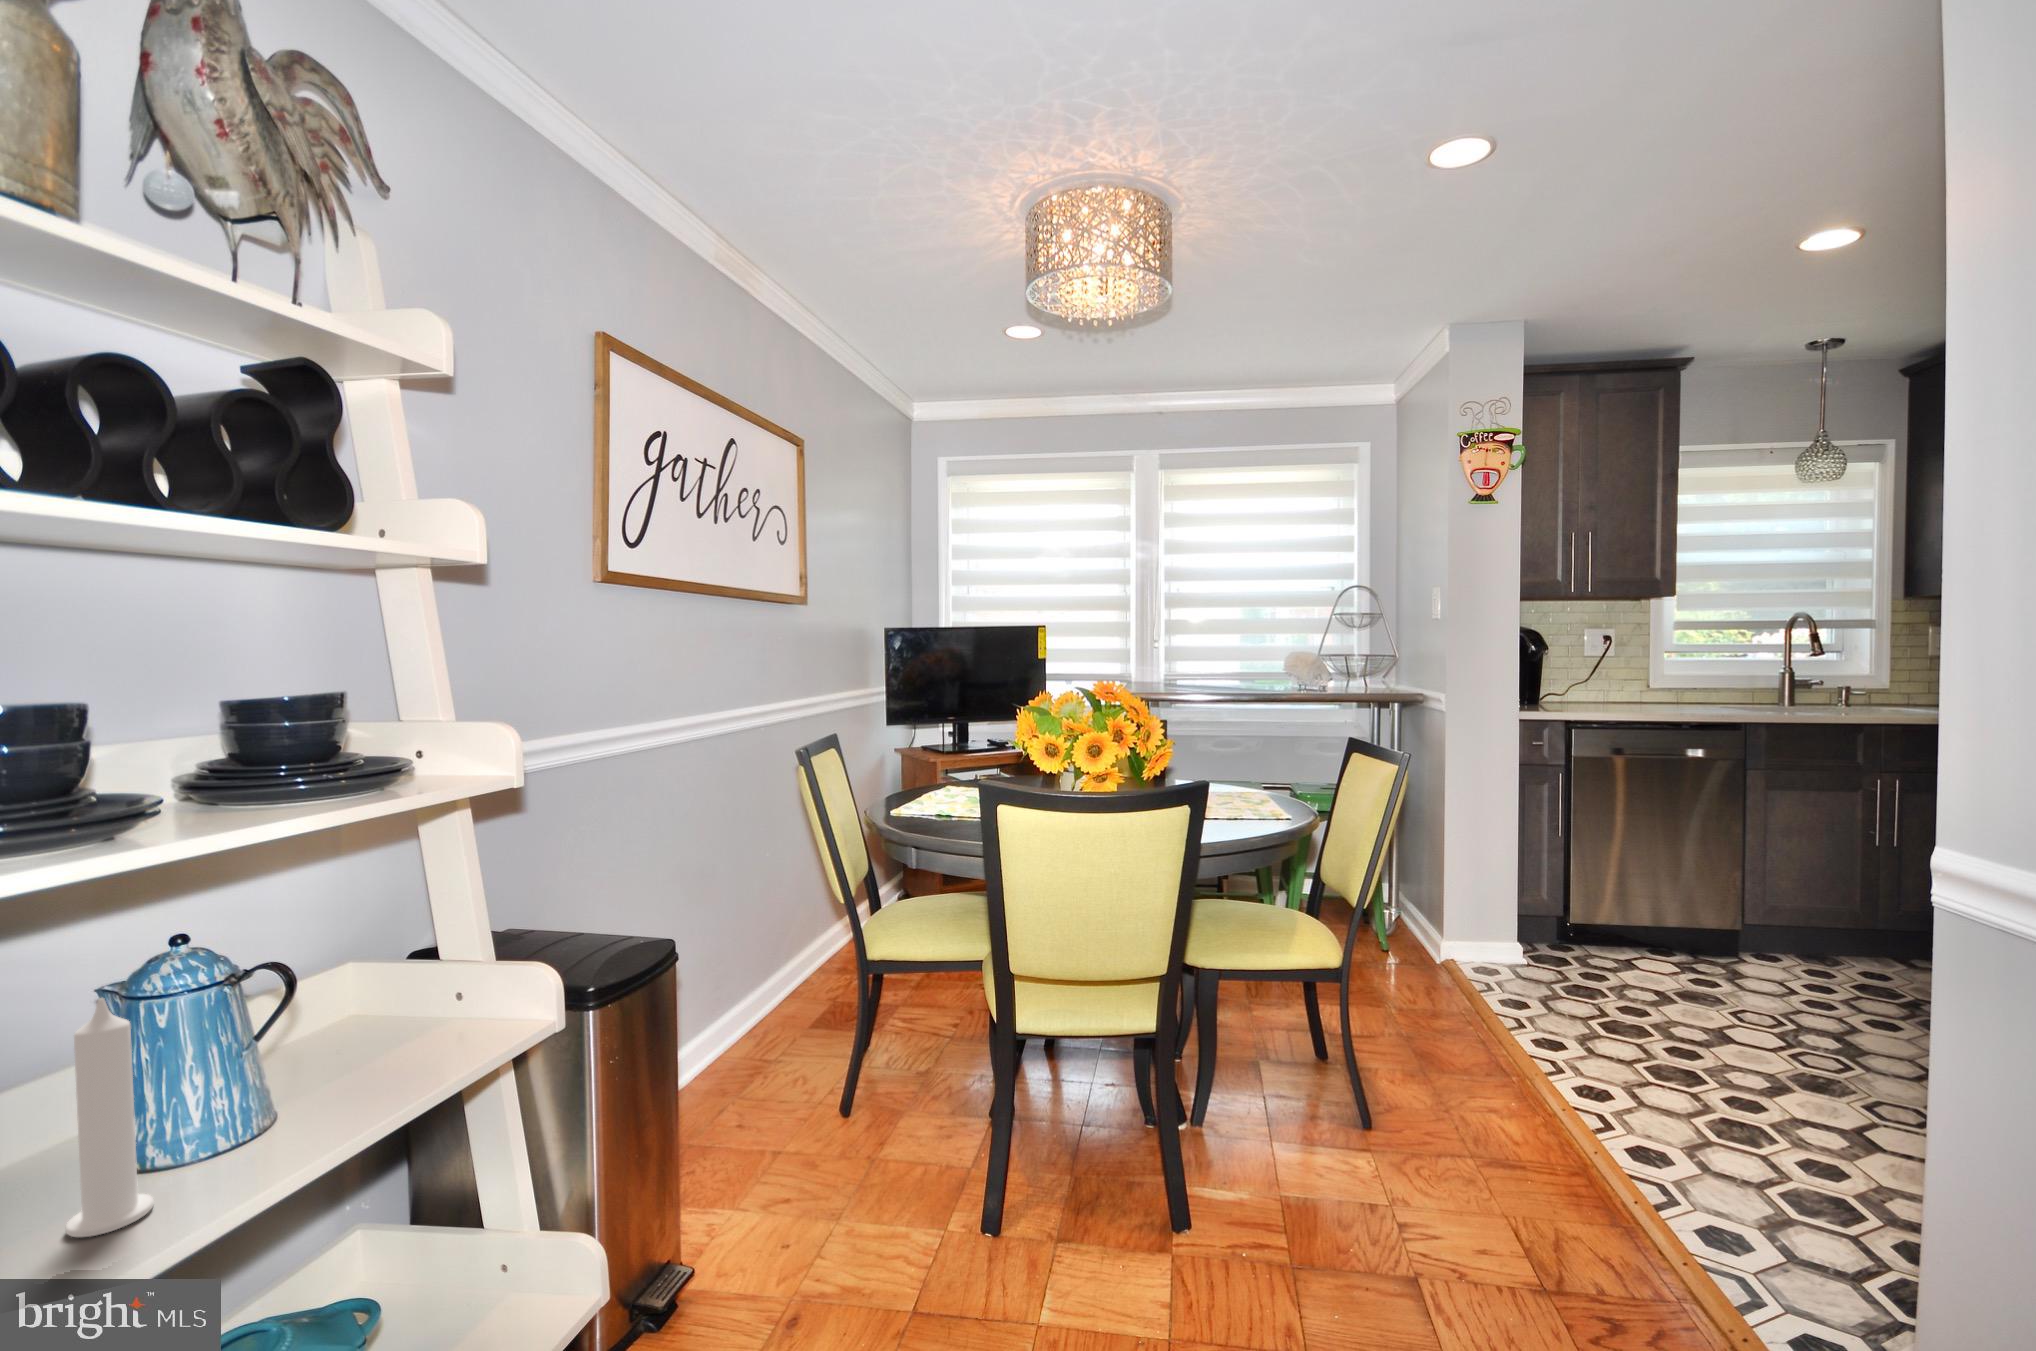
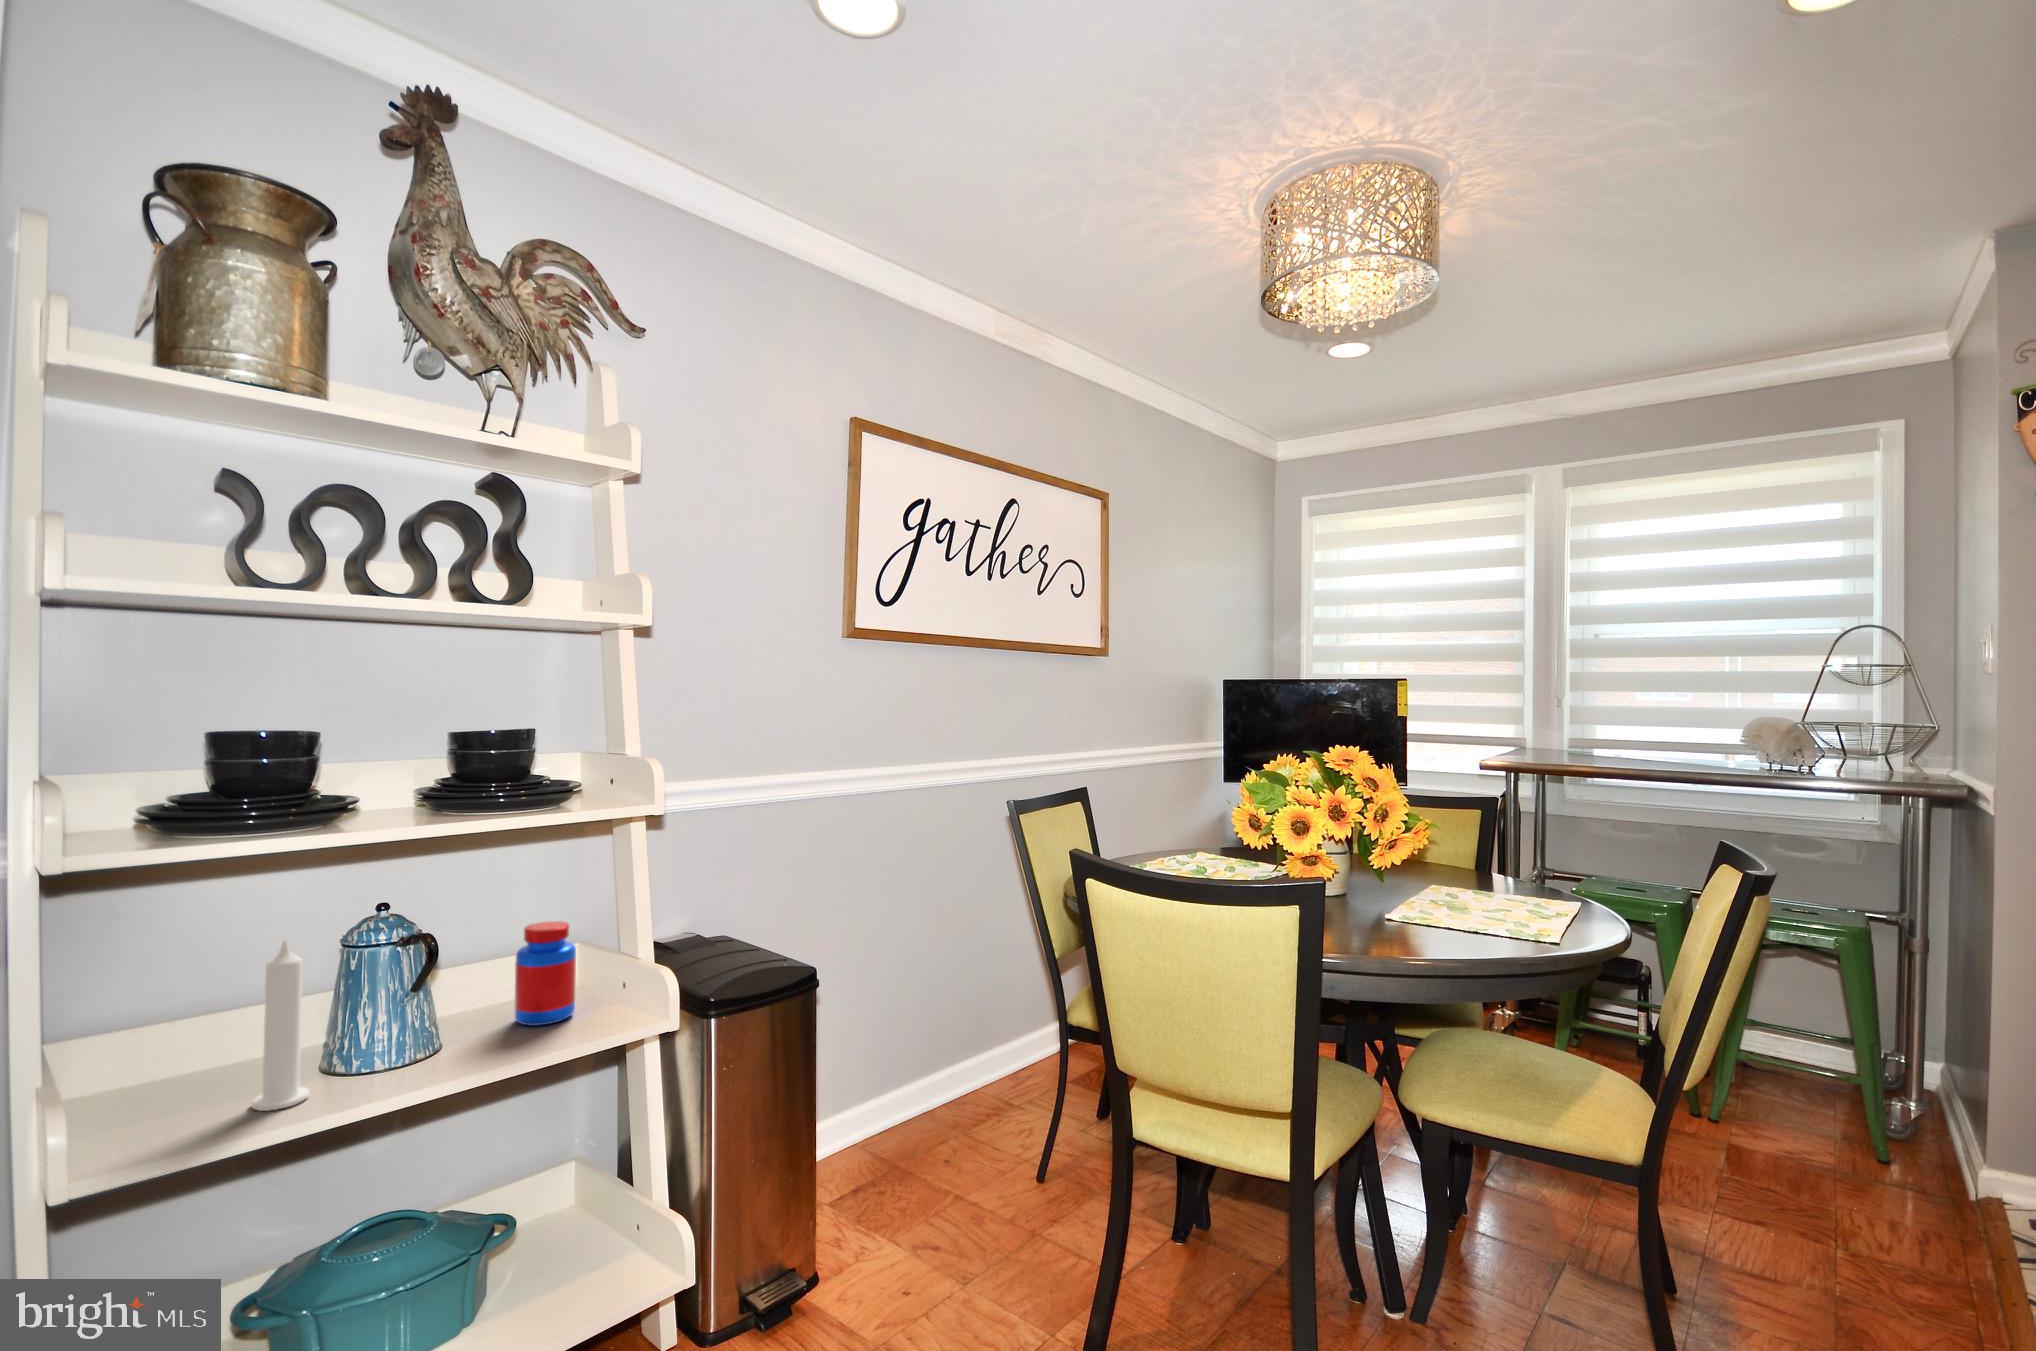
jar: none [334,931,417,1063] -> present [515,921,576,1026]

